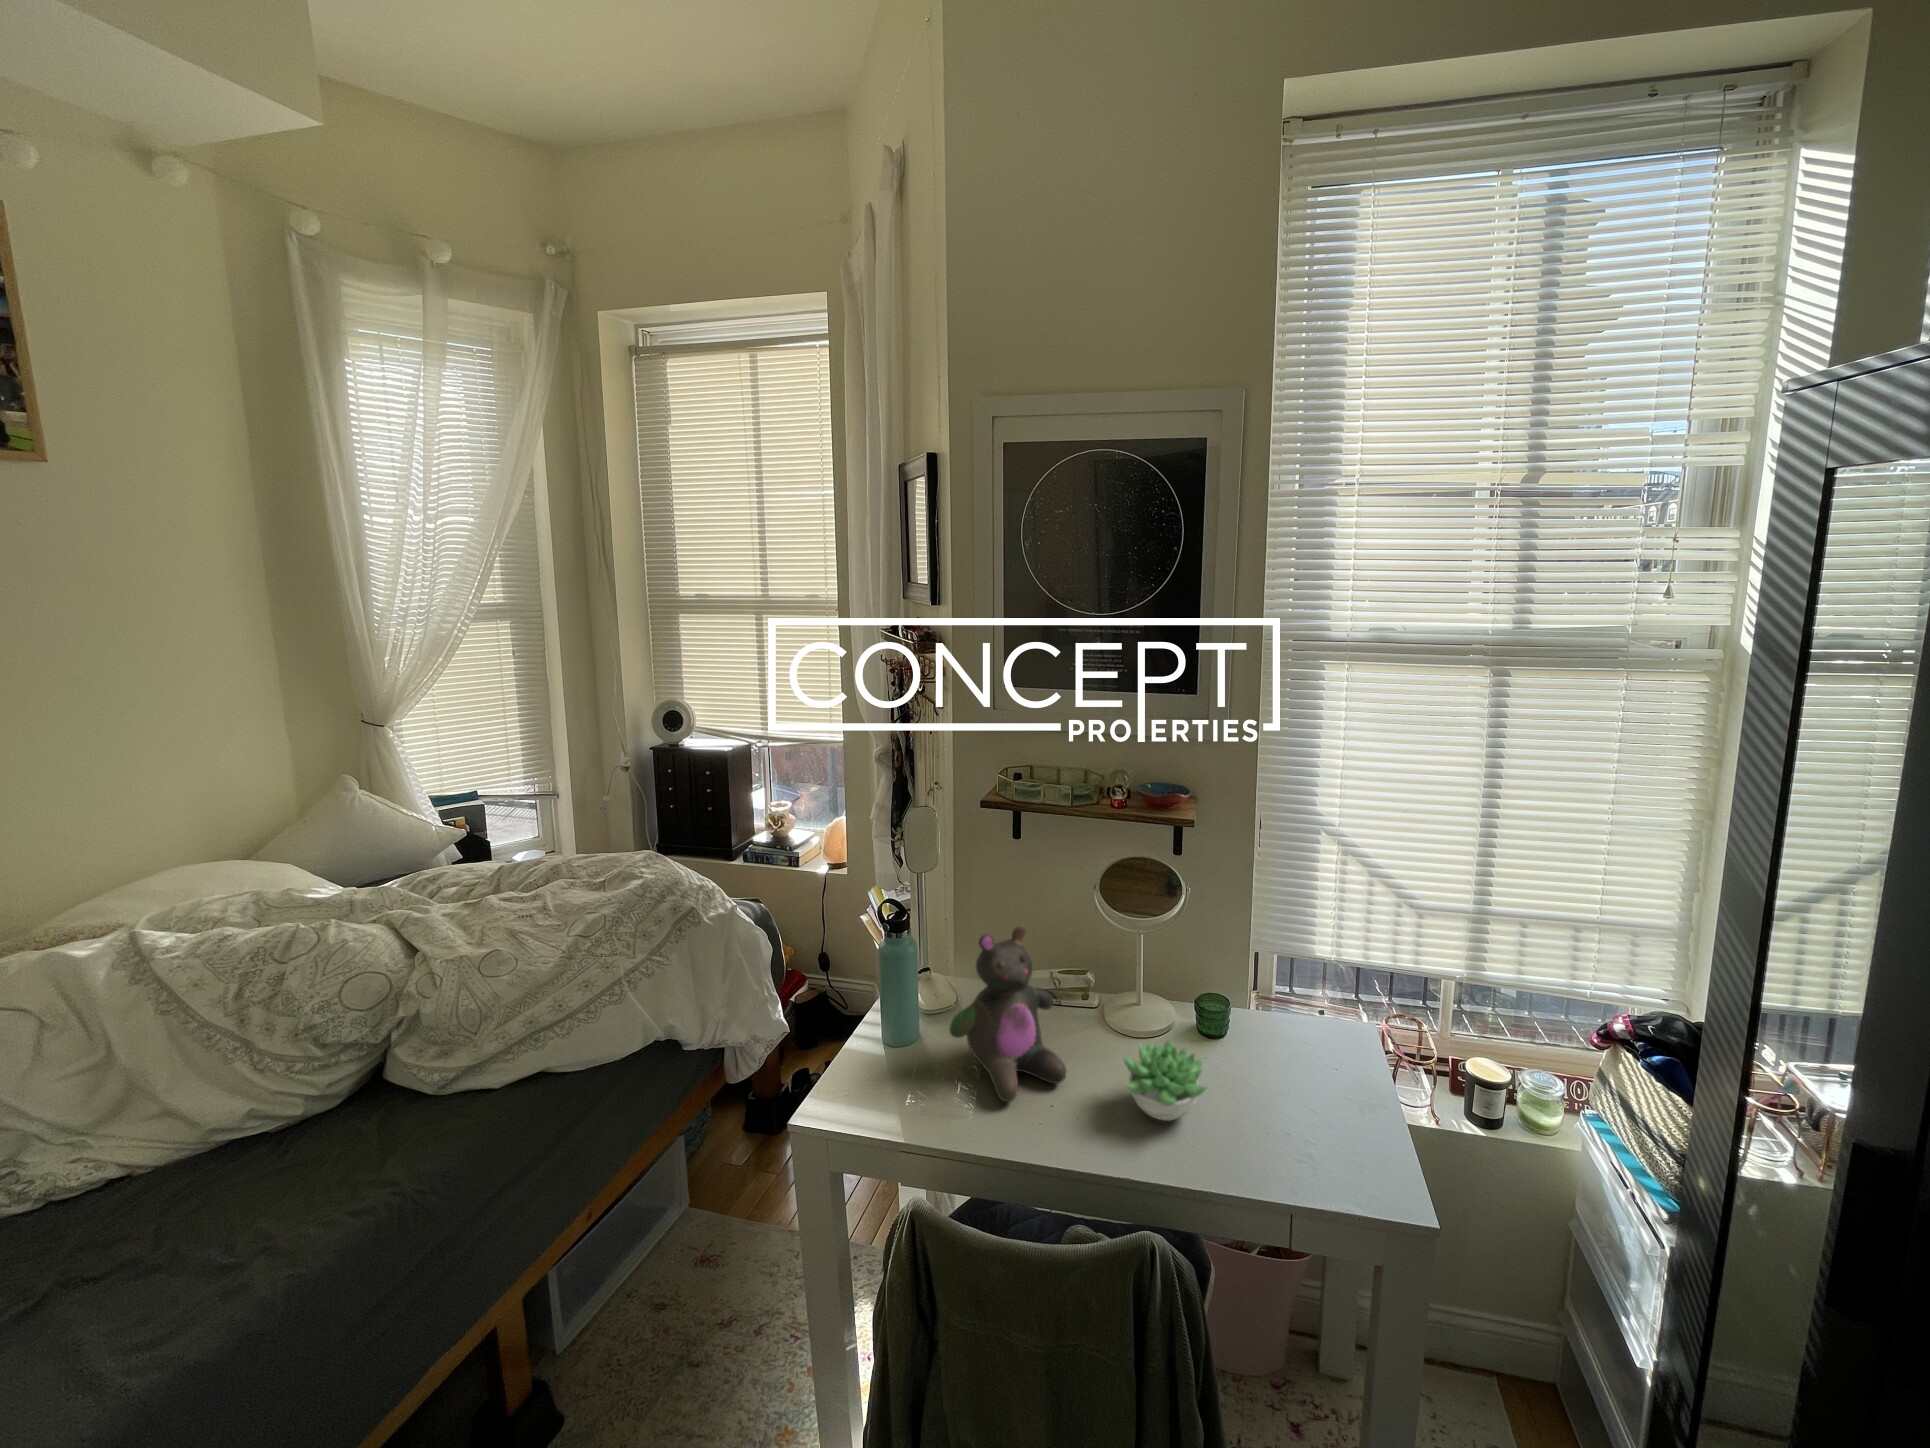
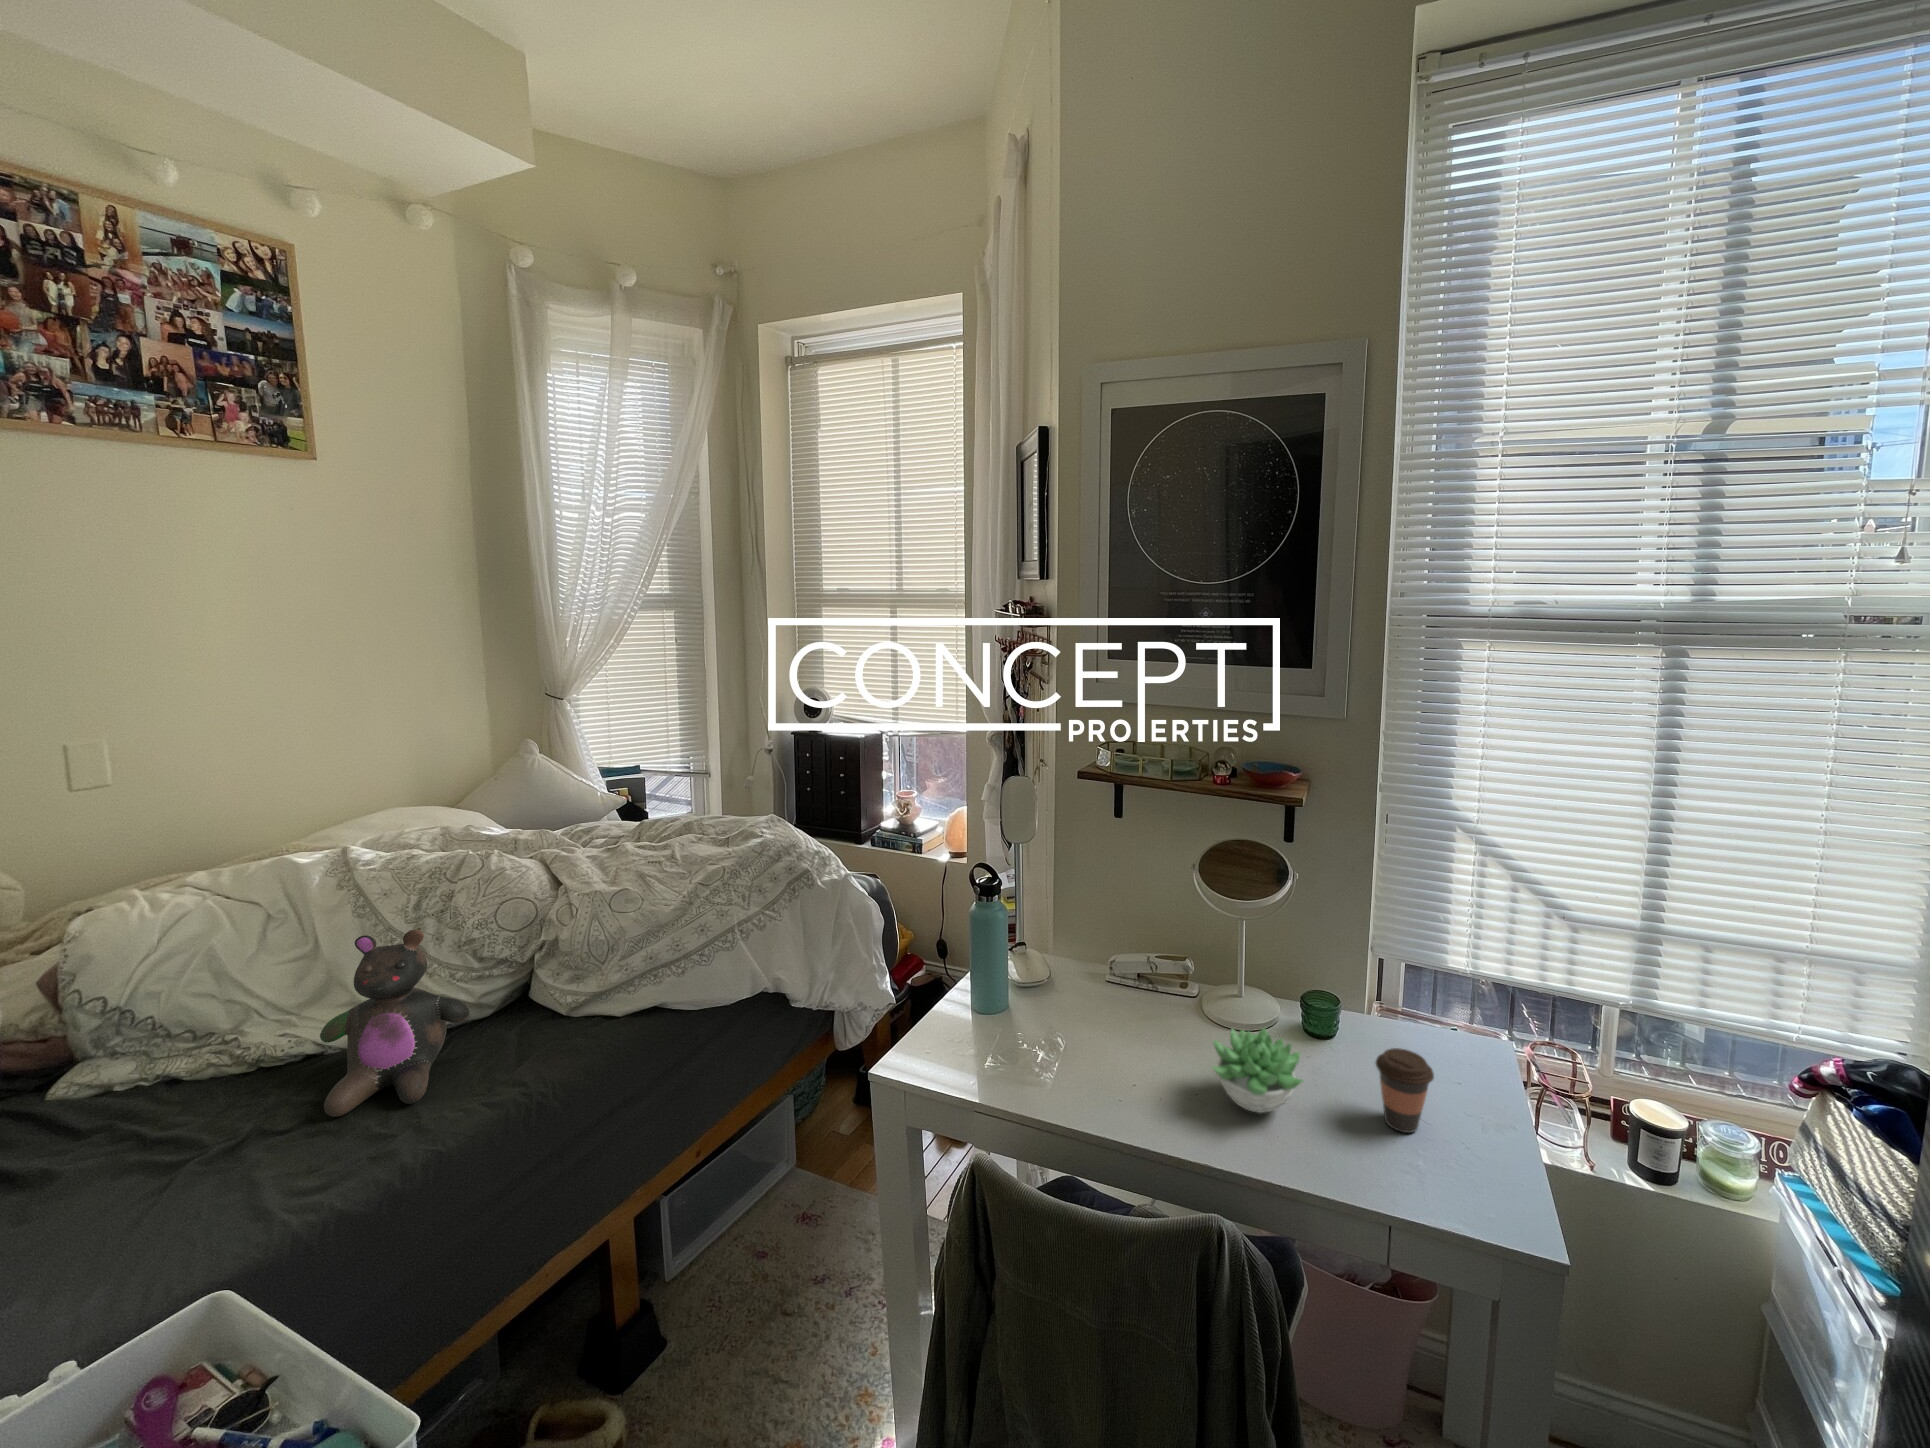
stuffed bear: present [950,926,1066,1102] -> present [320,929,470,1117]
coffee cup: none [1268,1048,1319,1124] -> present [1376,1048,1434,1133]

